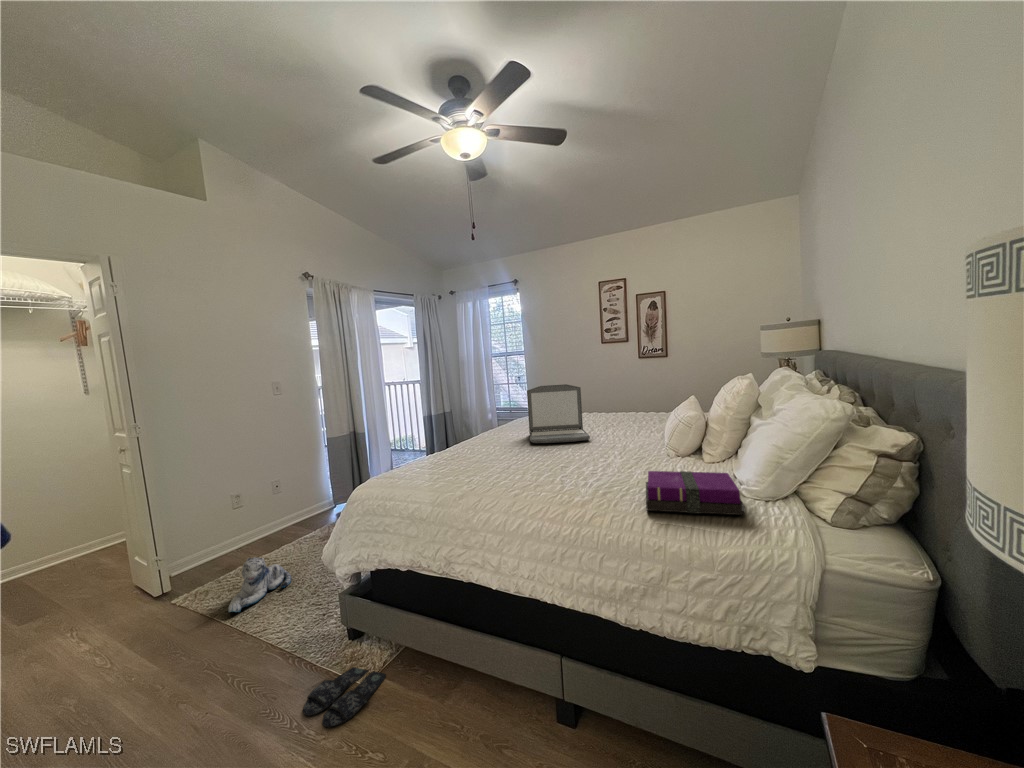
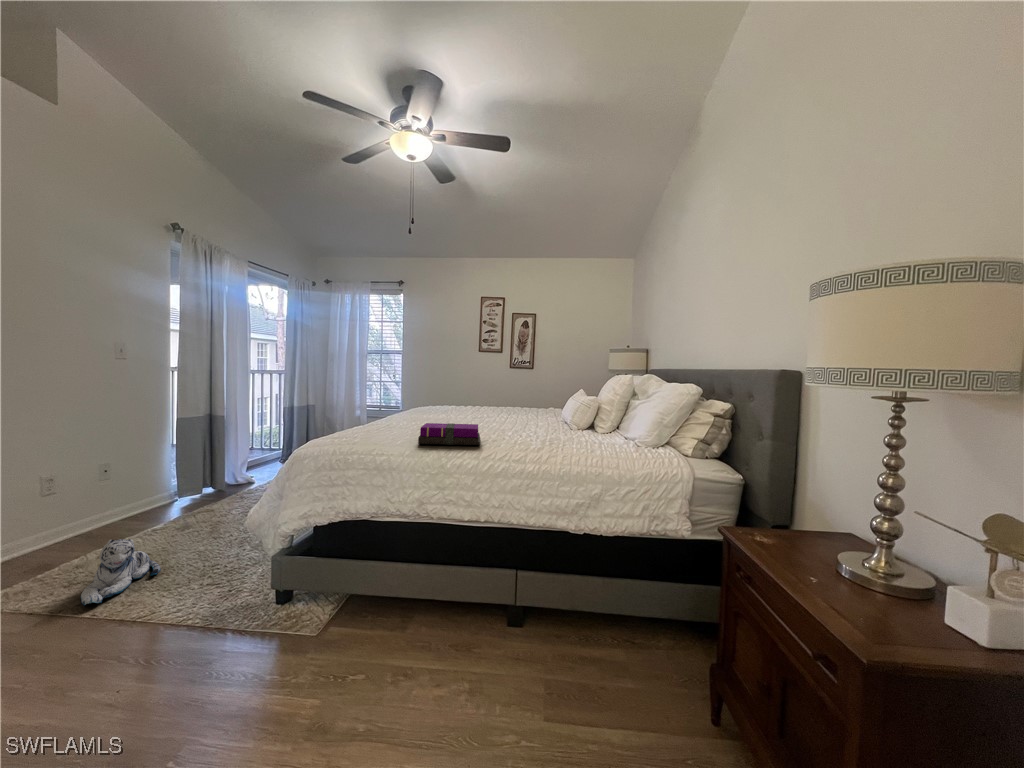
laptop: present [527,384,590,443] -> none [441,374,500,421]
notebook: present [646,471,745,515] -> present [418,423,480,445]
slippers: present [303,667,386,727] -> none [253,622,336,673]

